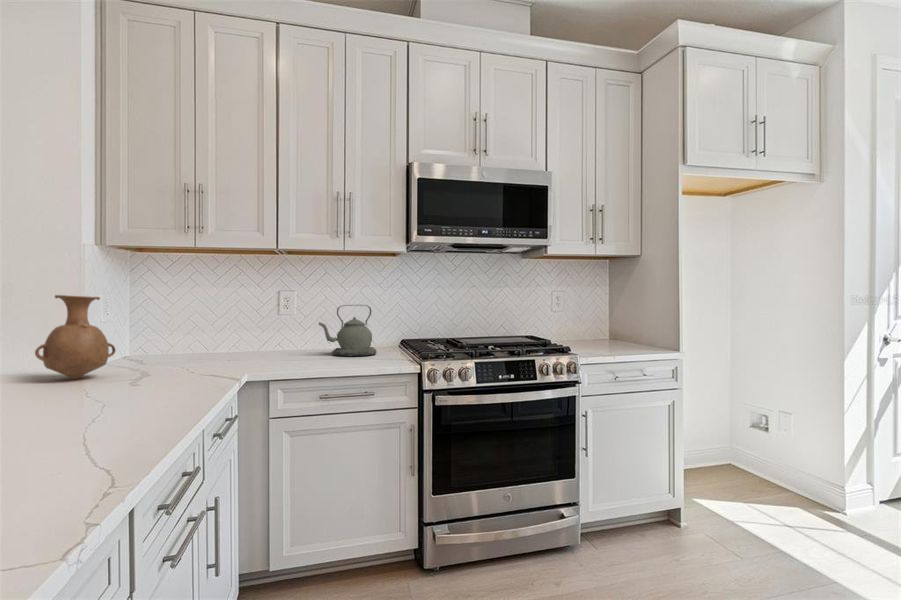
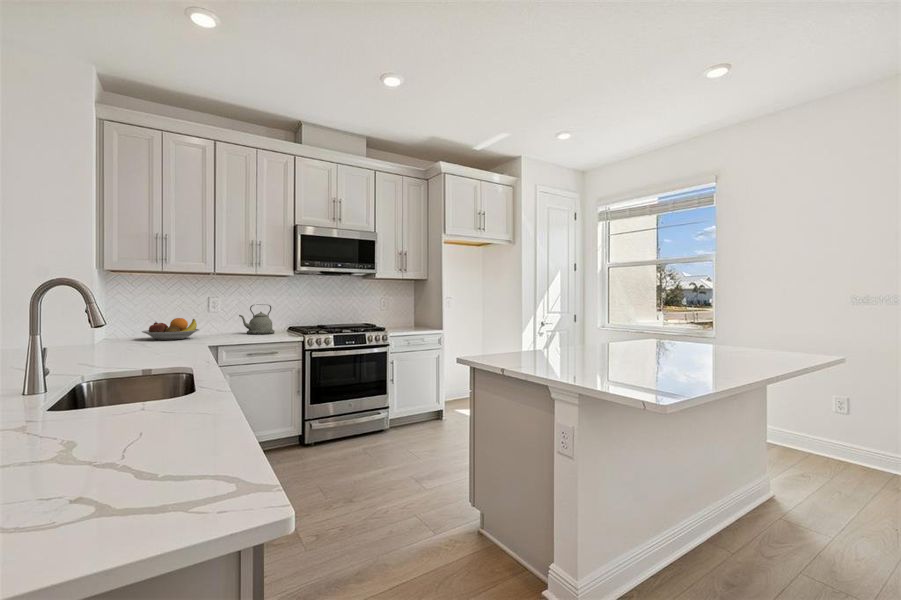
vase: present [35,295,116,379] -> none [92,300,130,345]
fruit bowl: none [151,328,247,368] -> present [142,318,199,340]

